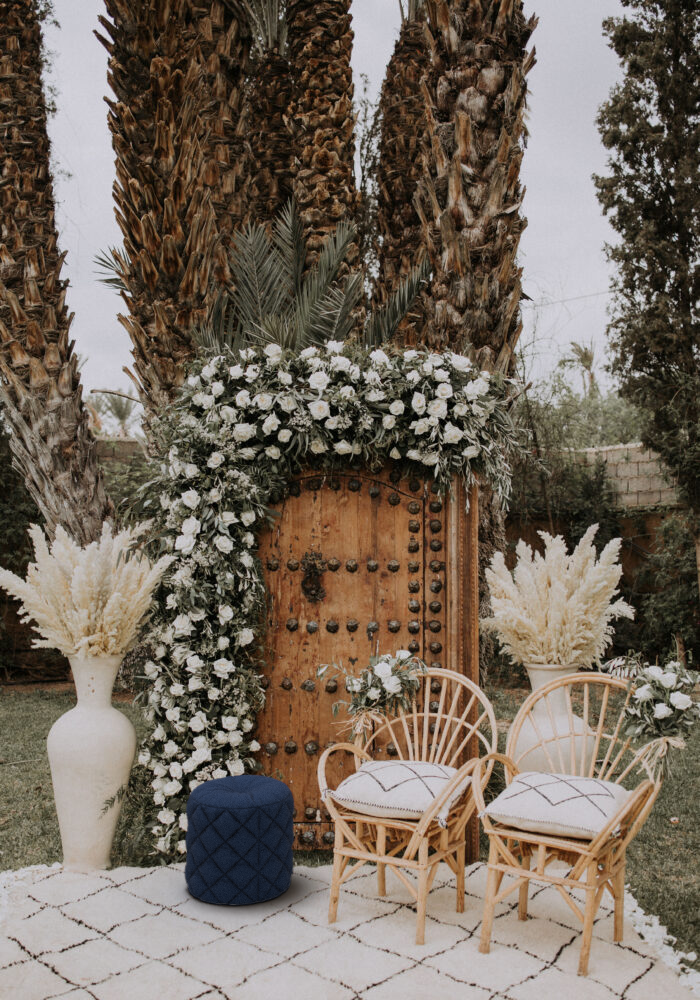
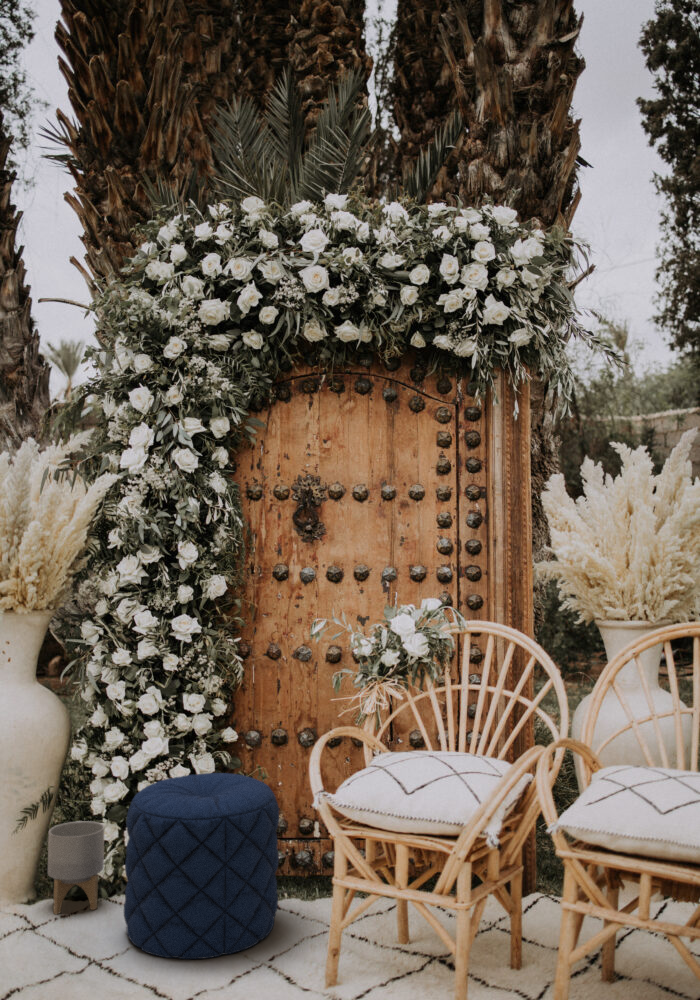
planter: none [125,810,165,877] -> present [48,821,104,914]

